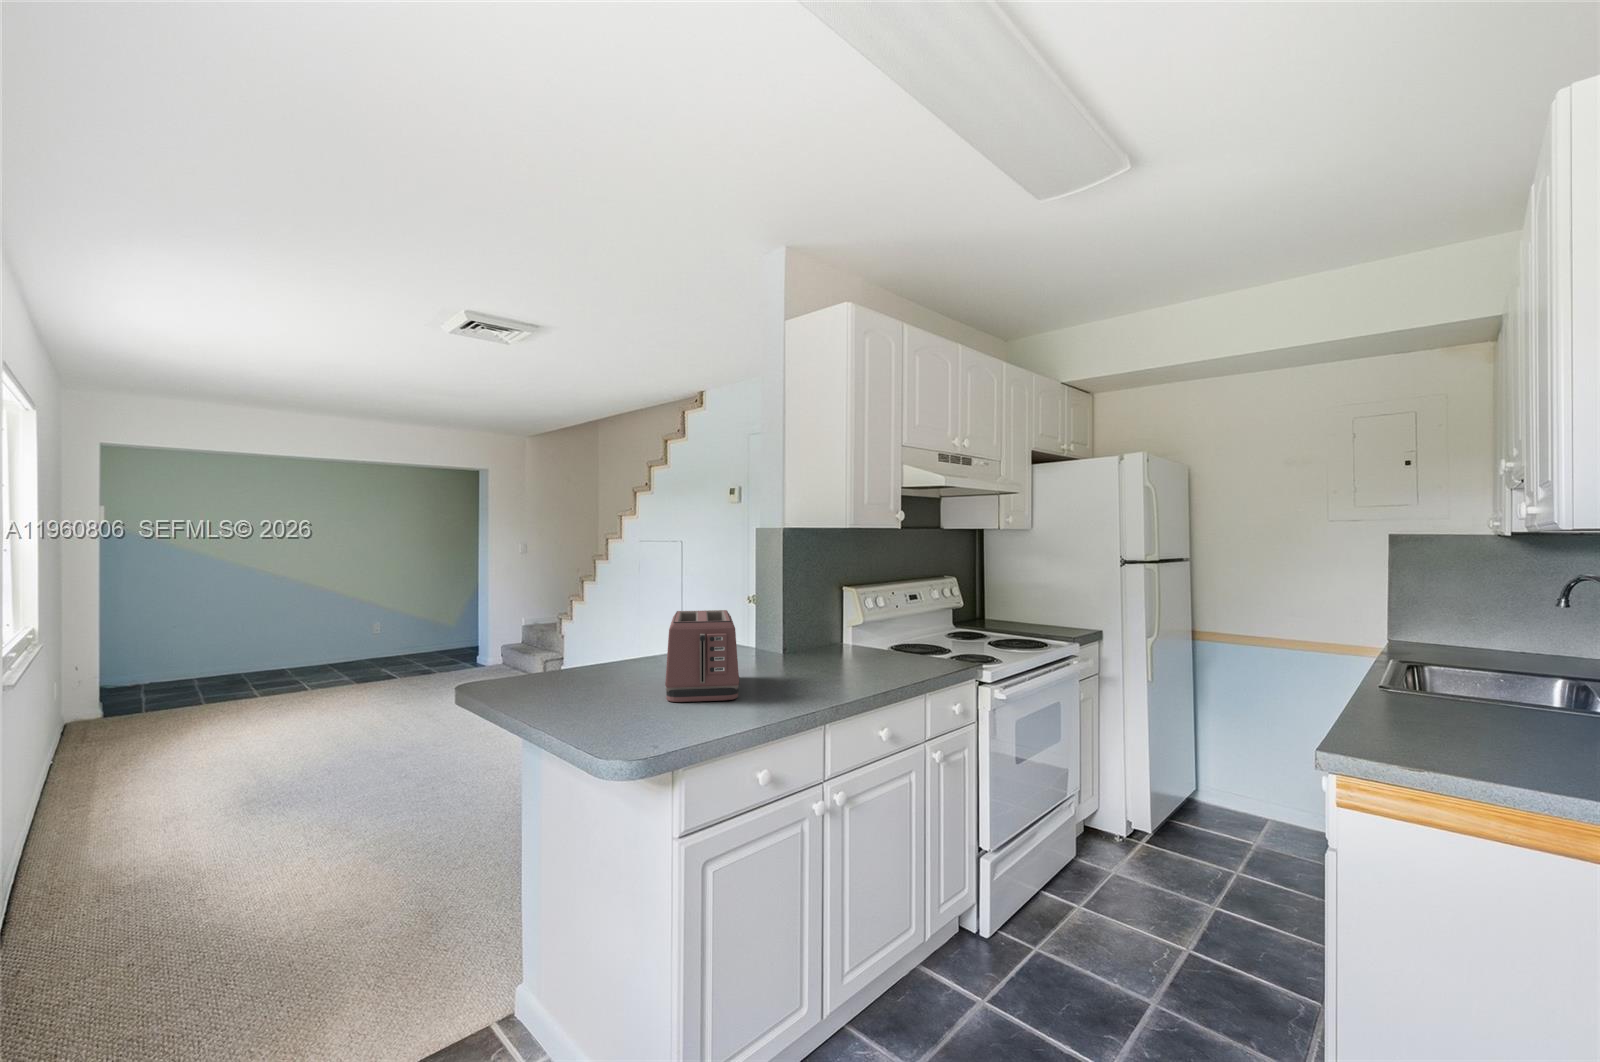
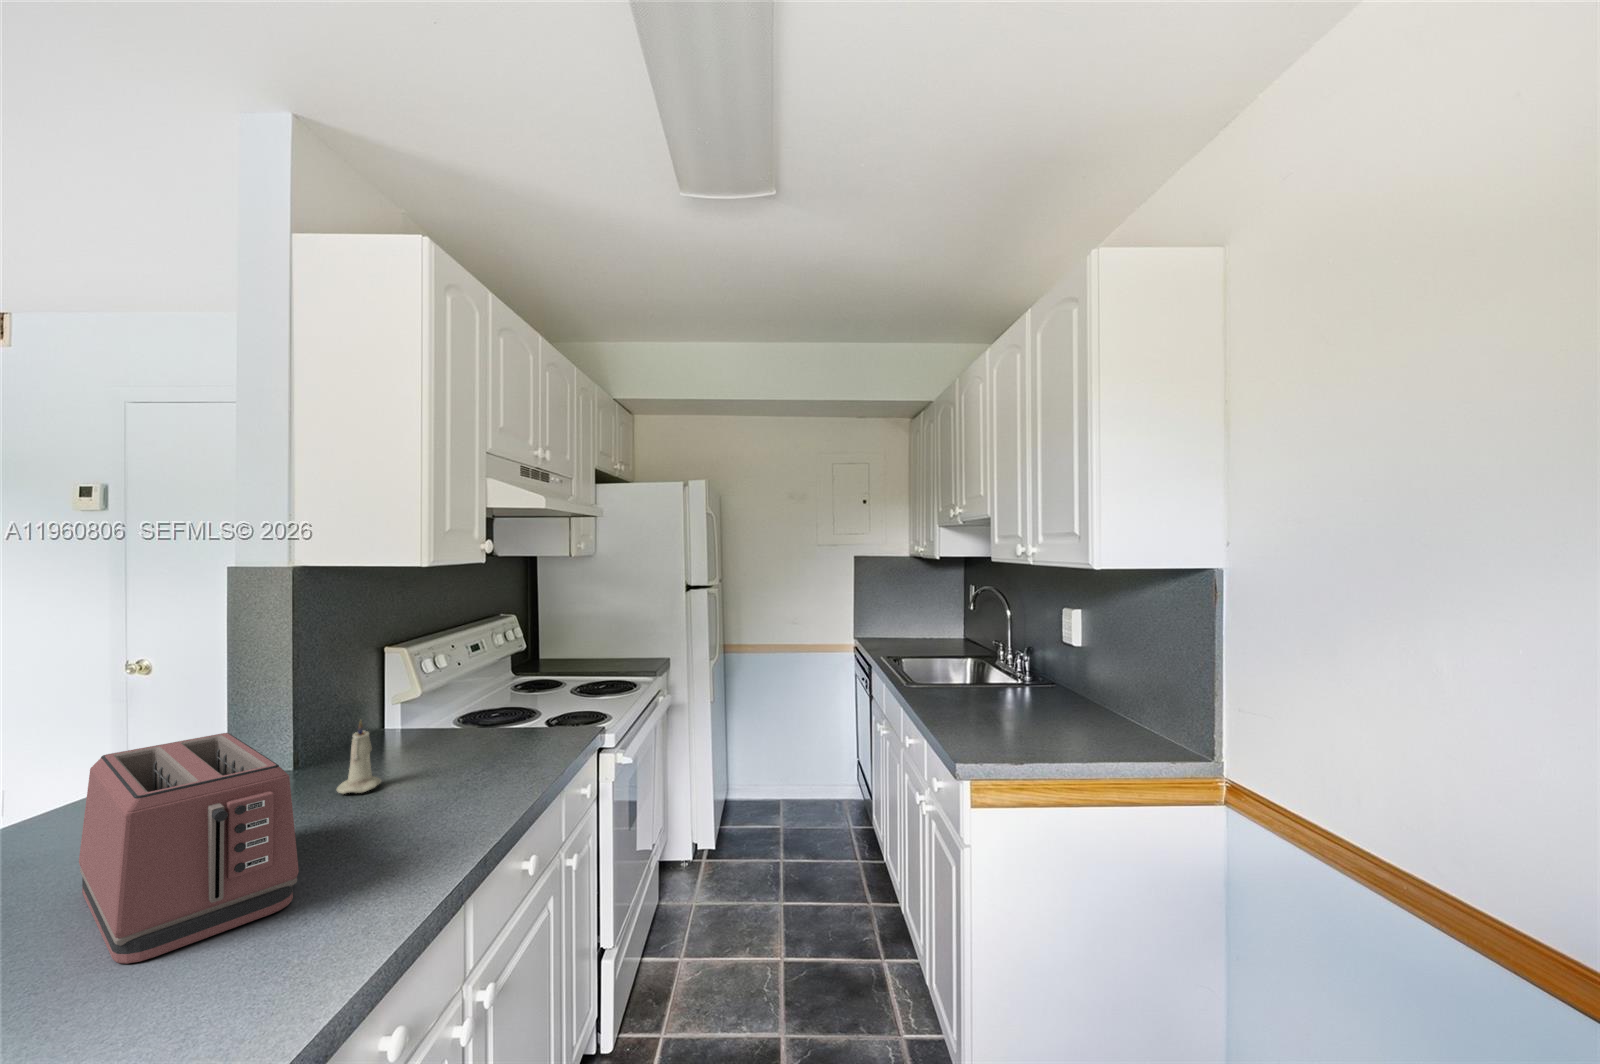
candle: none [790,621,816,668] -> present [337,720,381,794]

